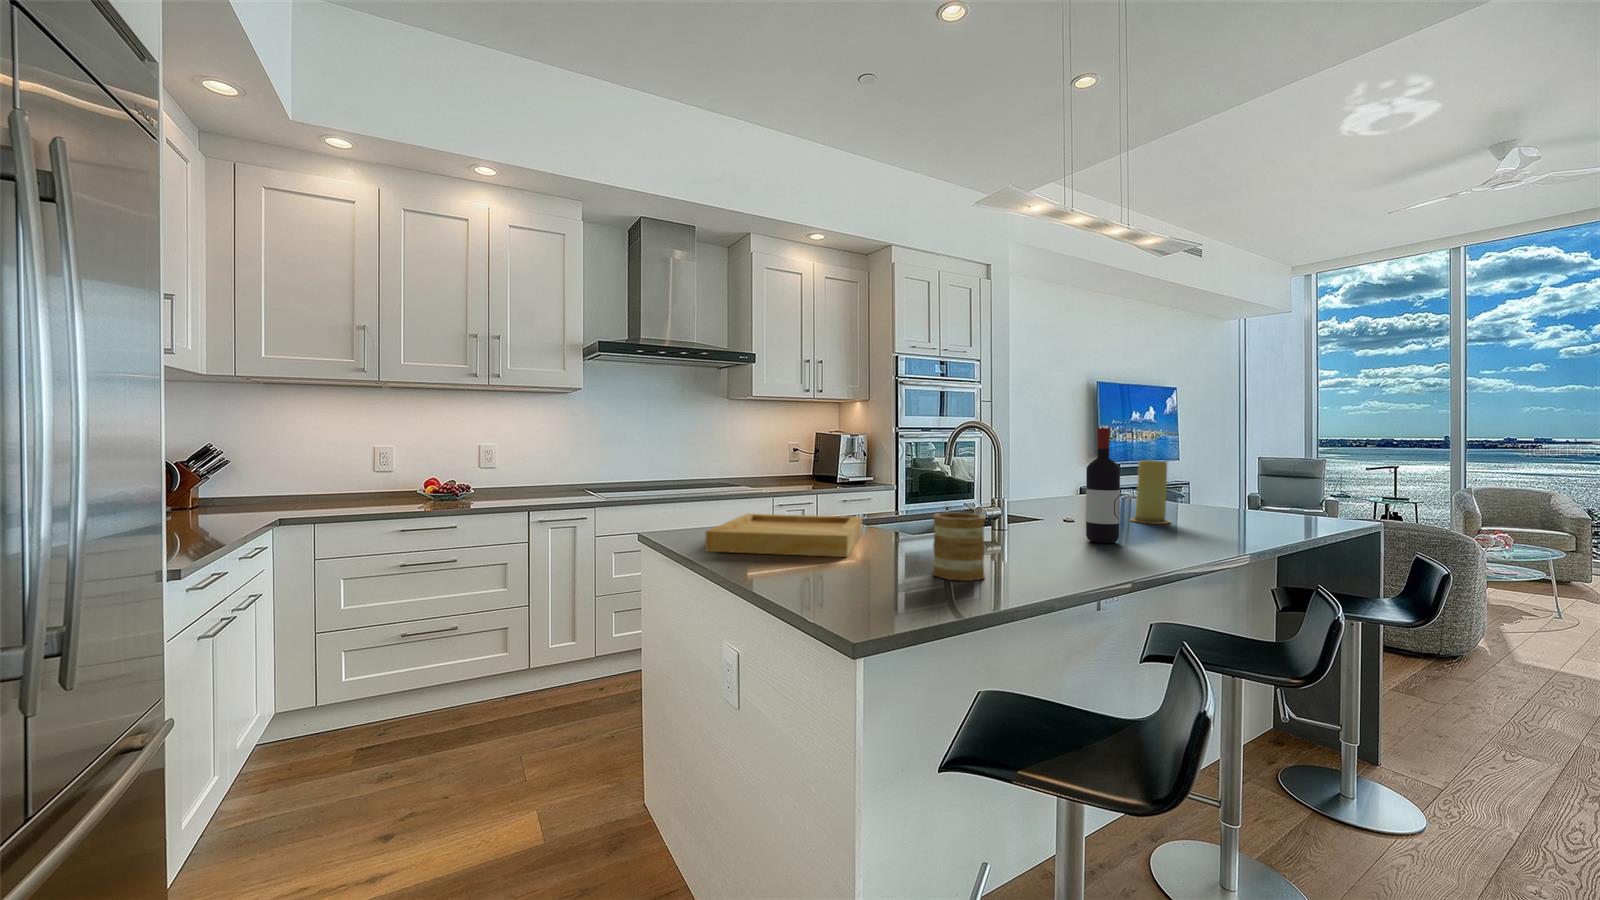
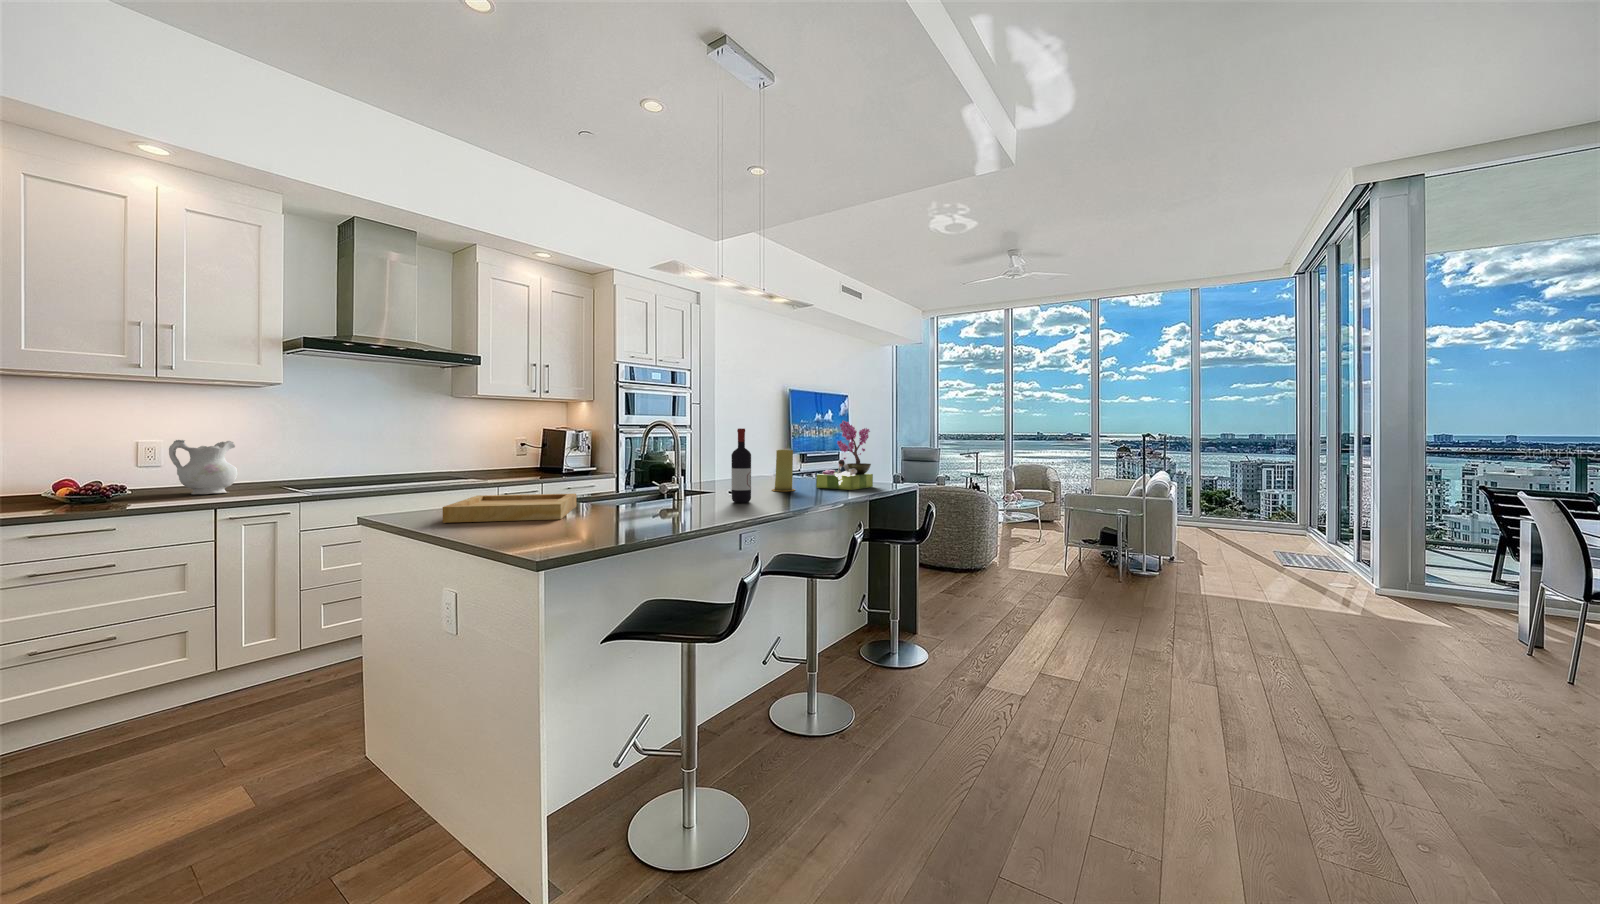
flower arrangement: none [1203,415,1310,527] -> present [816,420,873,490]
ceramic pitcher: none [497,444,548,496] -> present [169,440,238,494]
mug: present [933,512,985,581] -> none [618,483,653,525]

